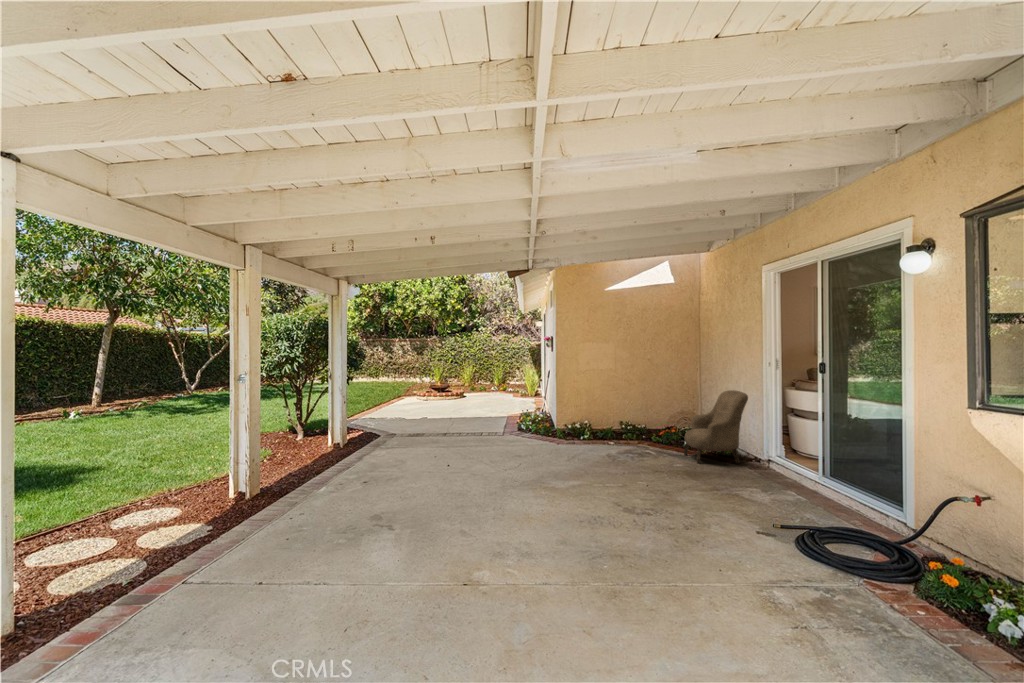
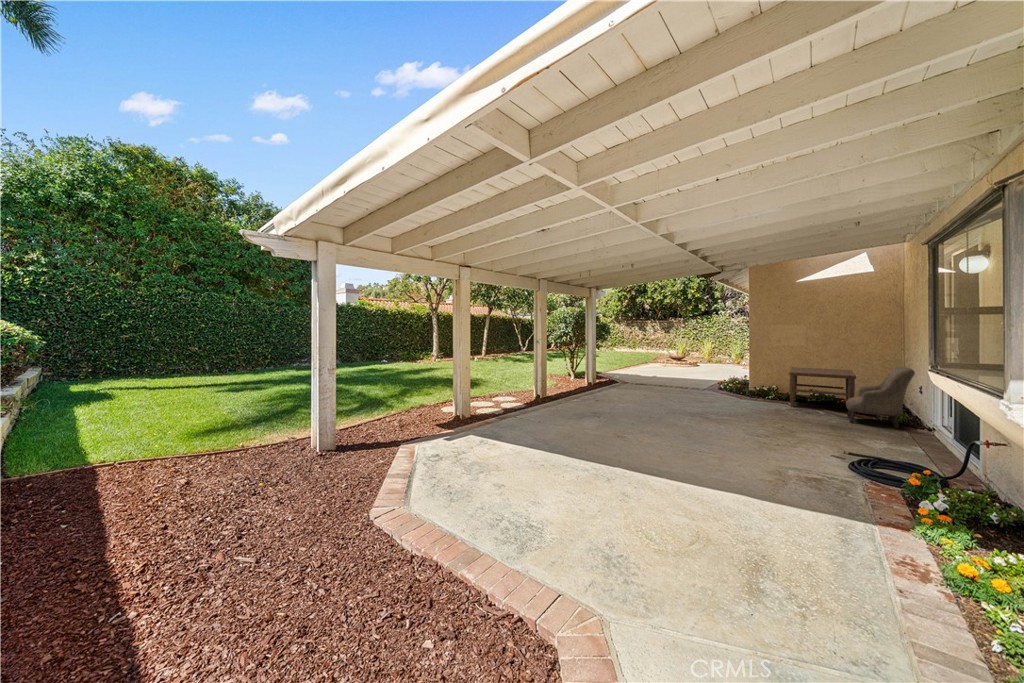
coffee table: none [606,395,682,448] -> present [789,367,856,407]

